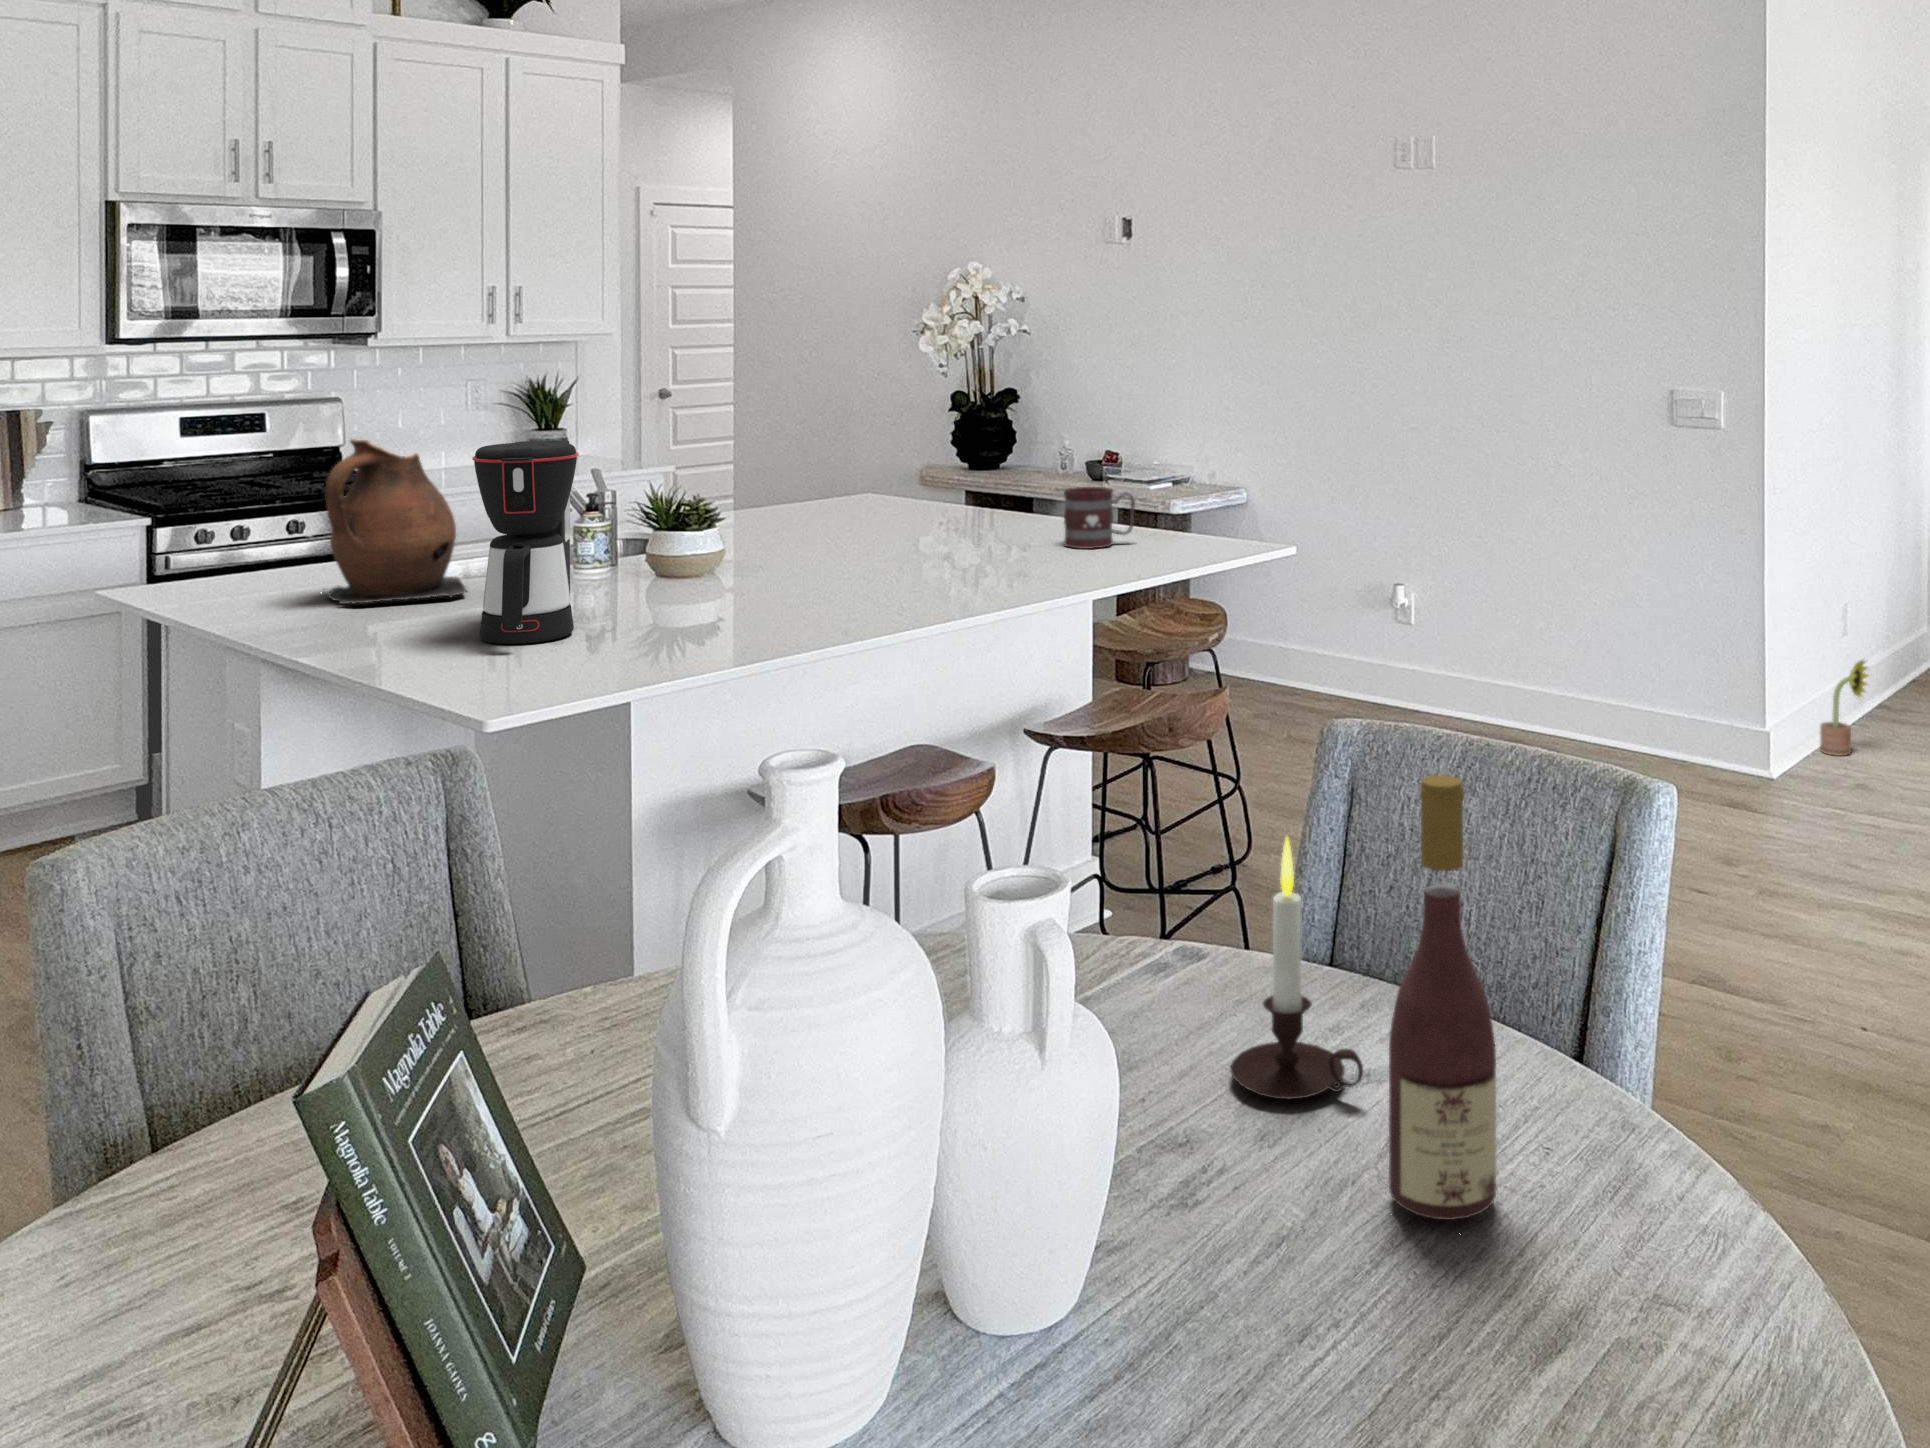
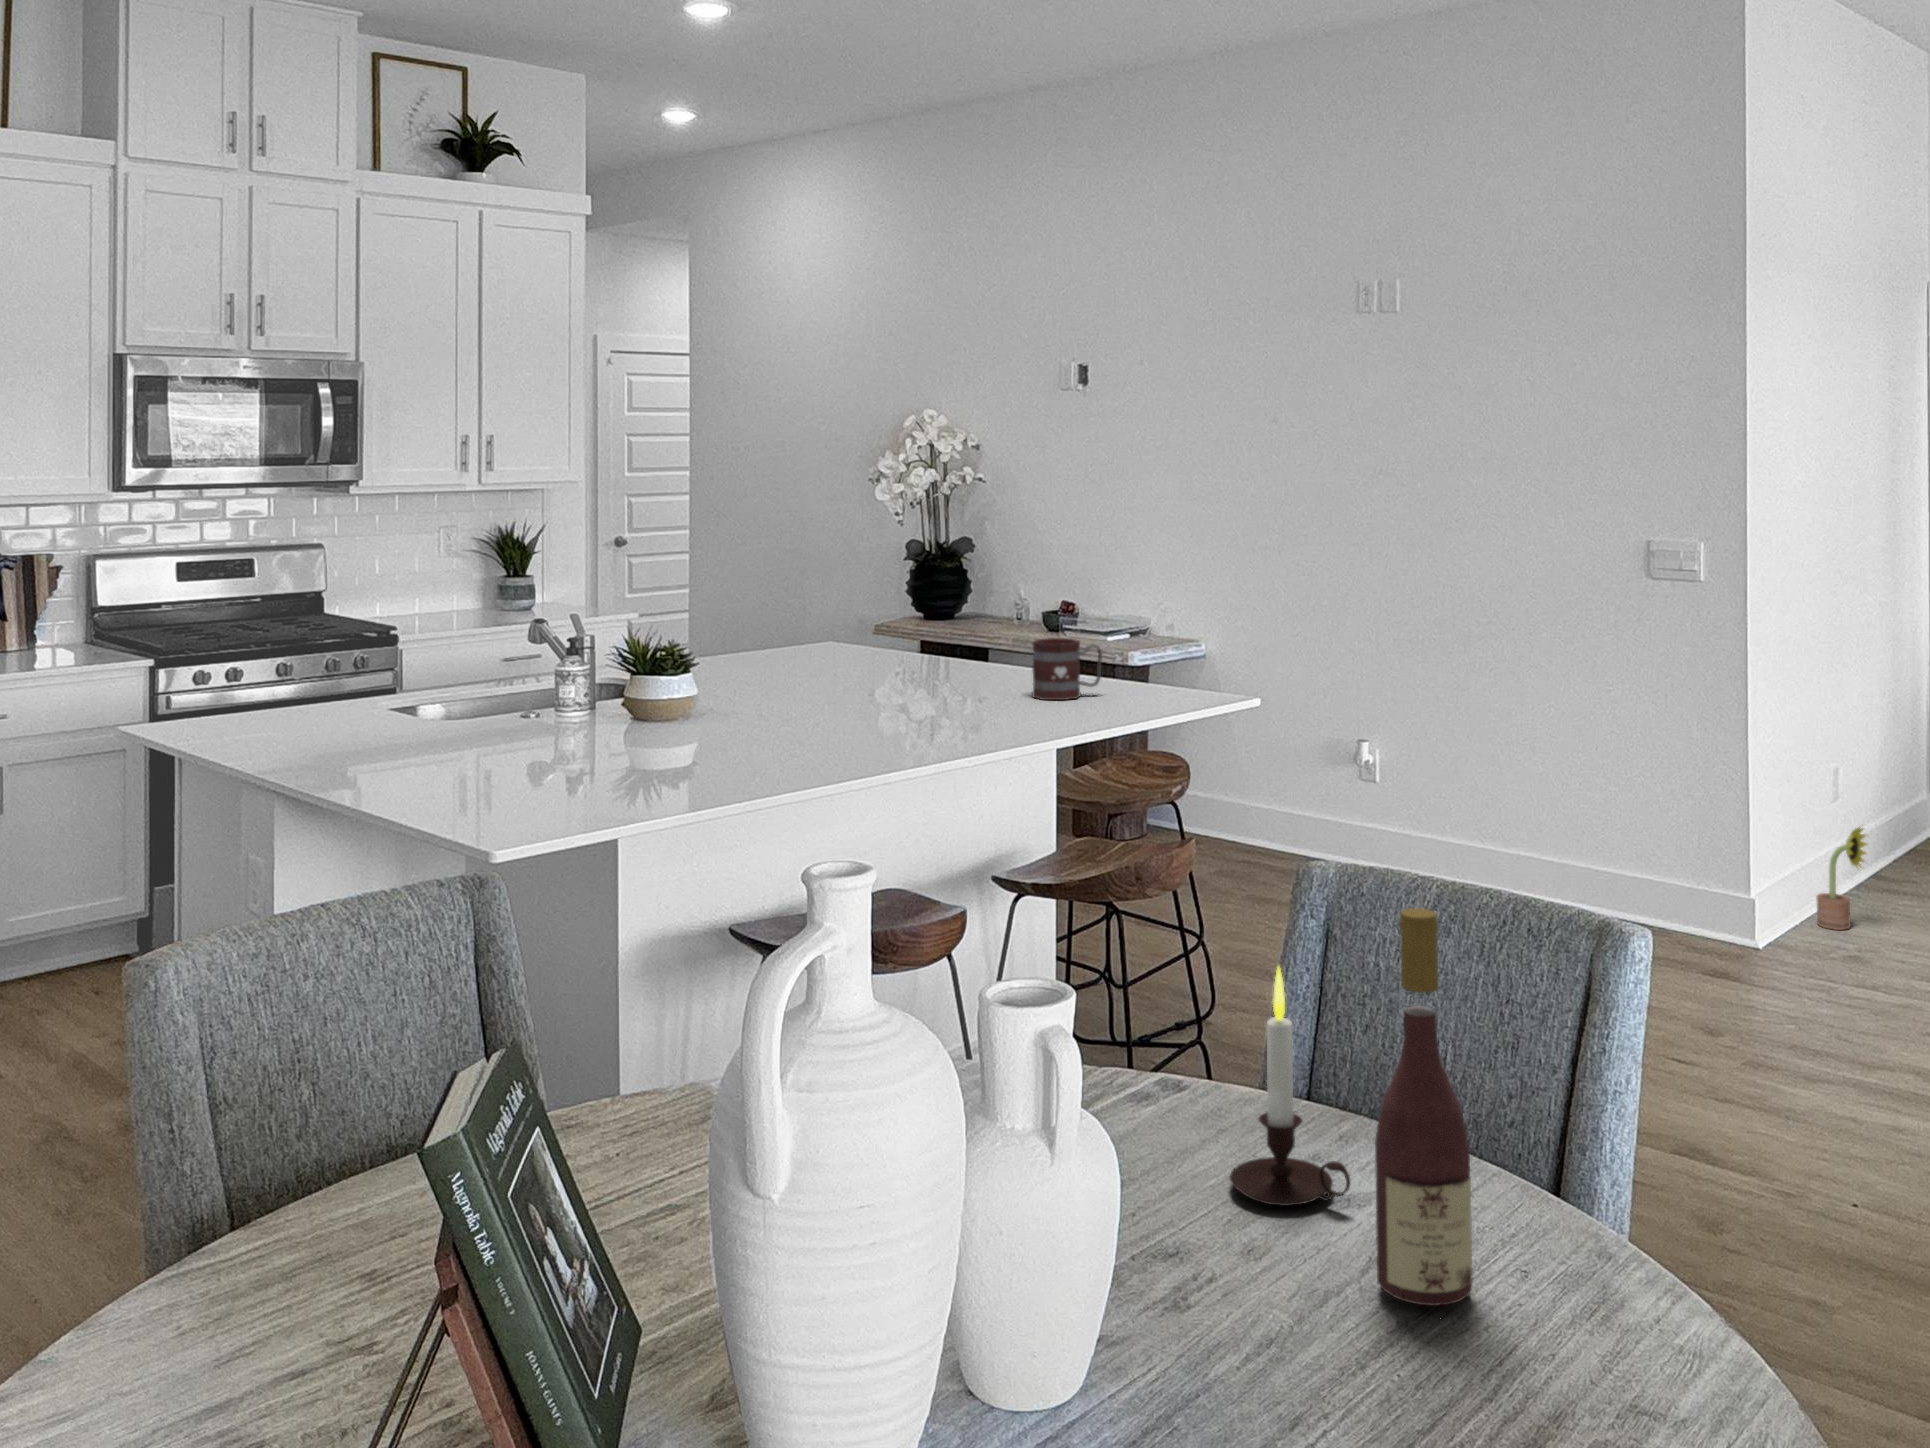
ceramic pitcher: present [325,439,466,604] -> none [342,589,477,746]
coffee maker: present [472,440,579,644] -> none [496,592,591,786]

